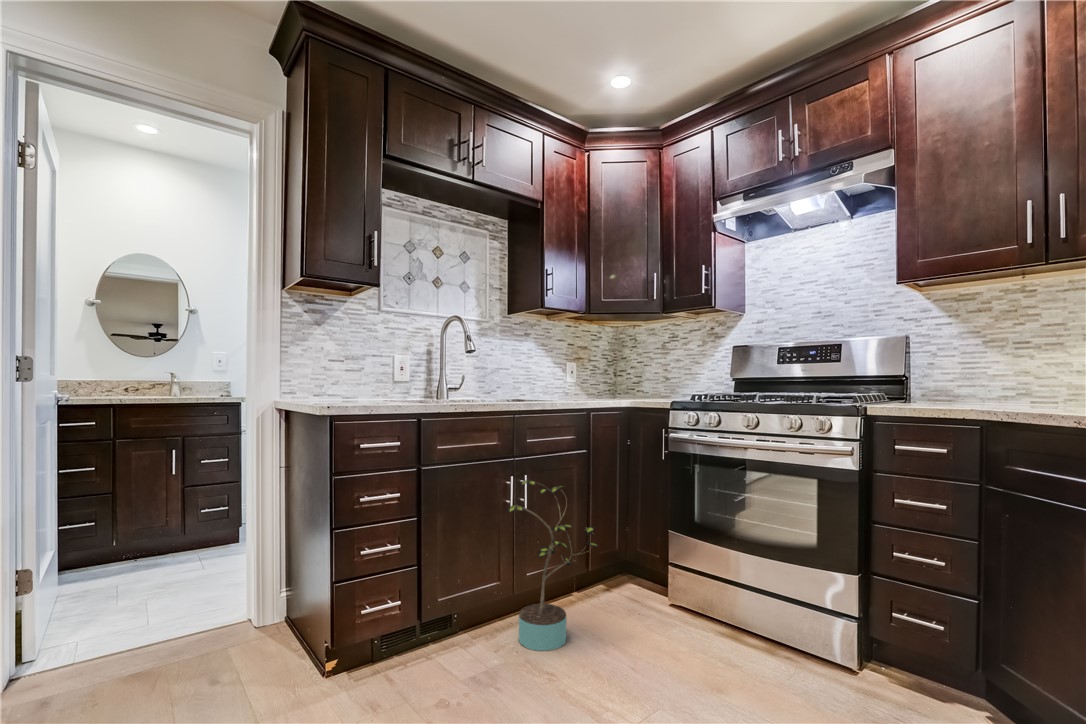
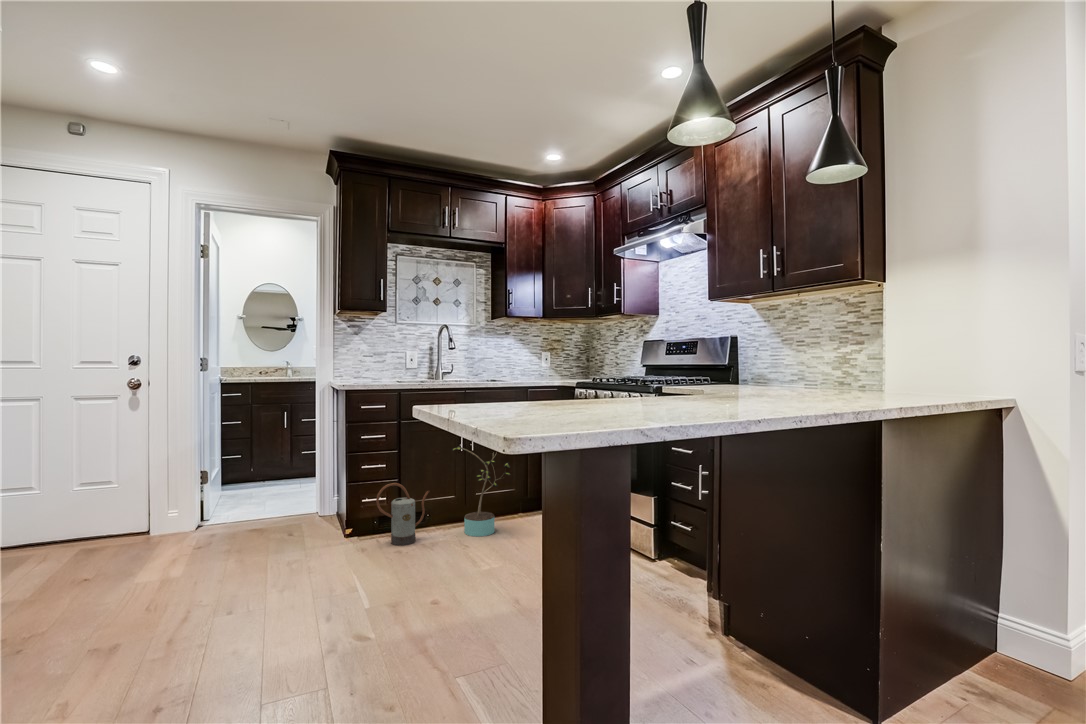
watering can: none [391,576,473,690] -> present [376,483,429,546]

